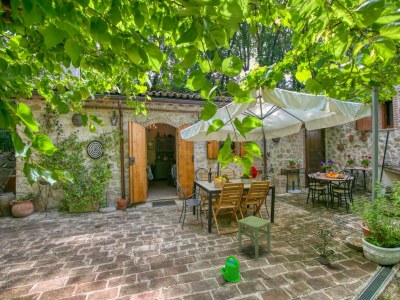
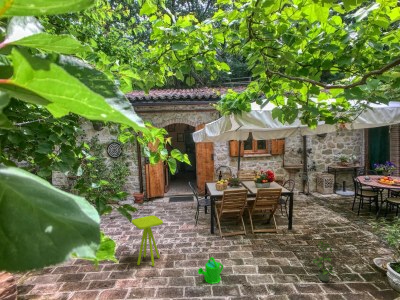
stool: present [238,216,271,261] -> none [232,219,268,267]
side table: none [141,219,176,274] -> present [132,215,163,266]

